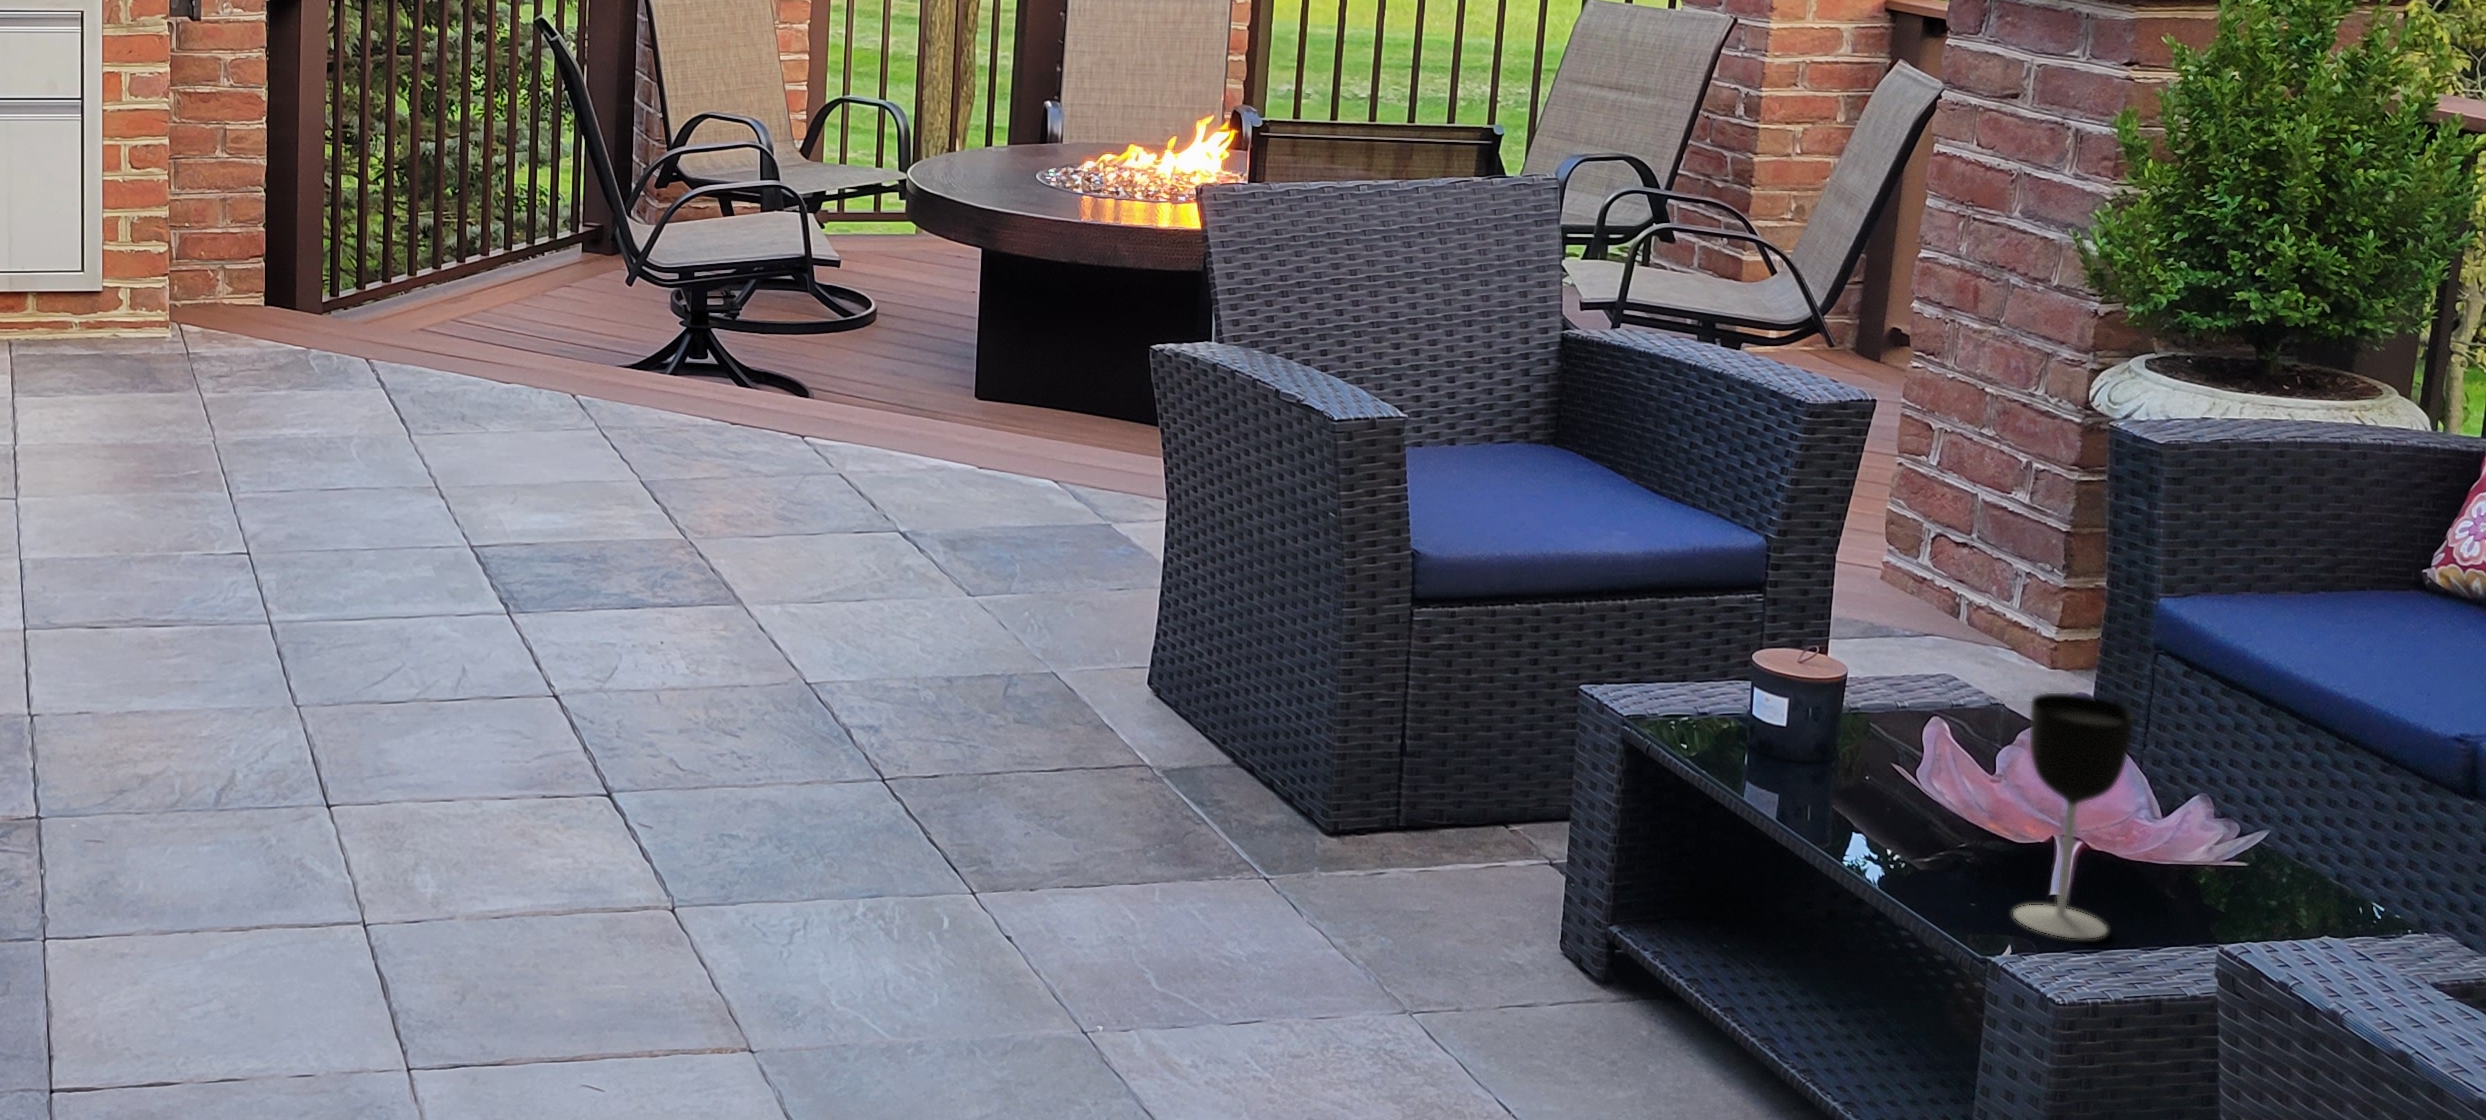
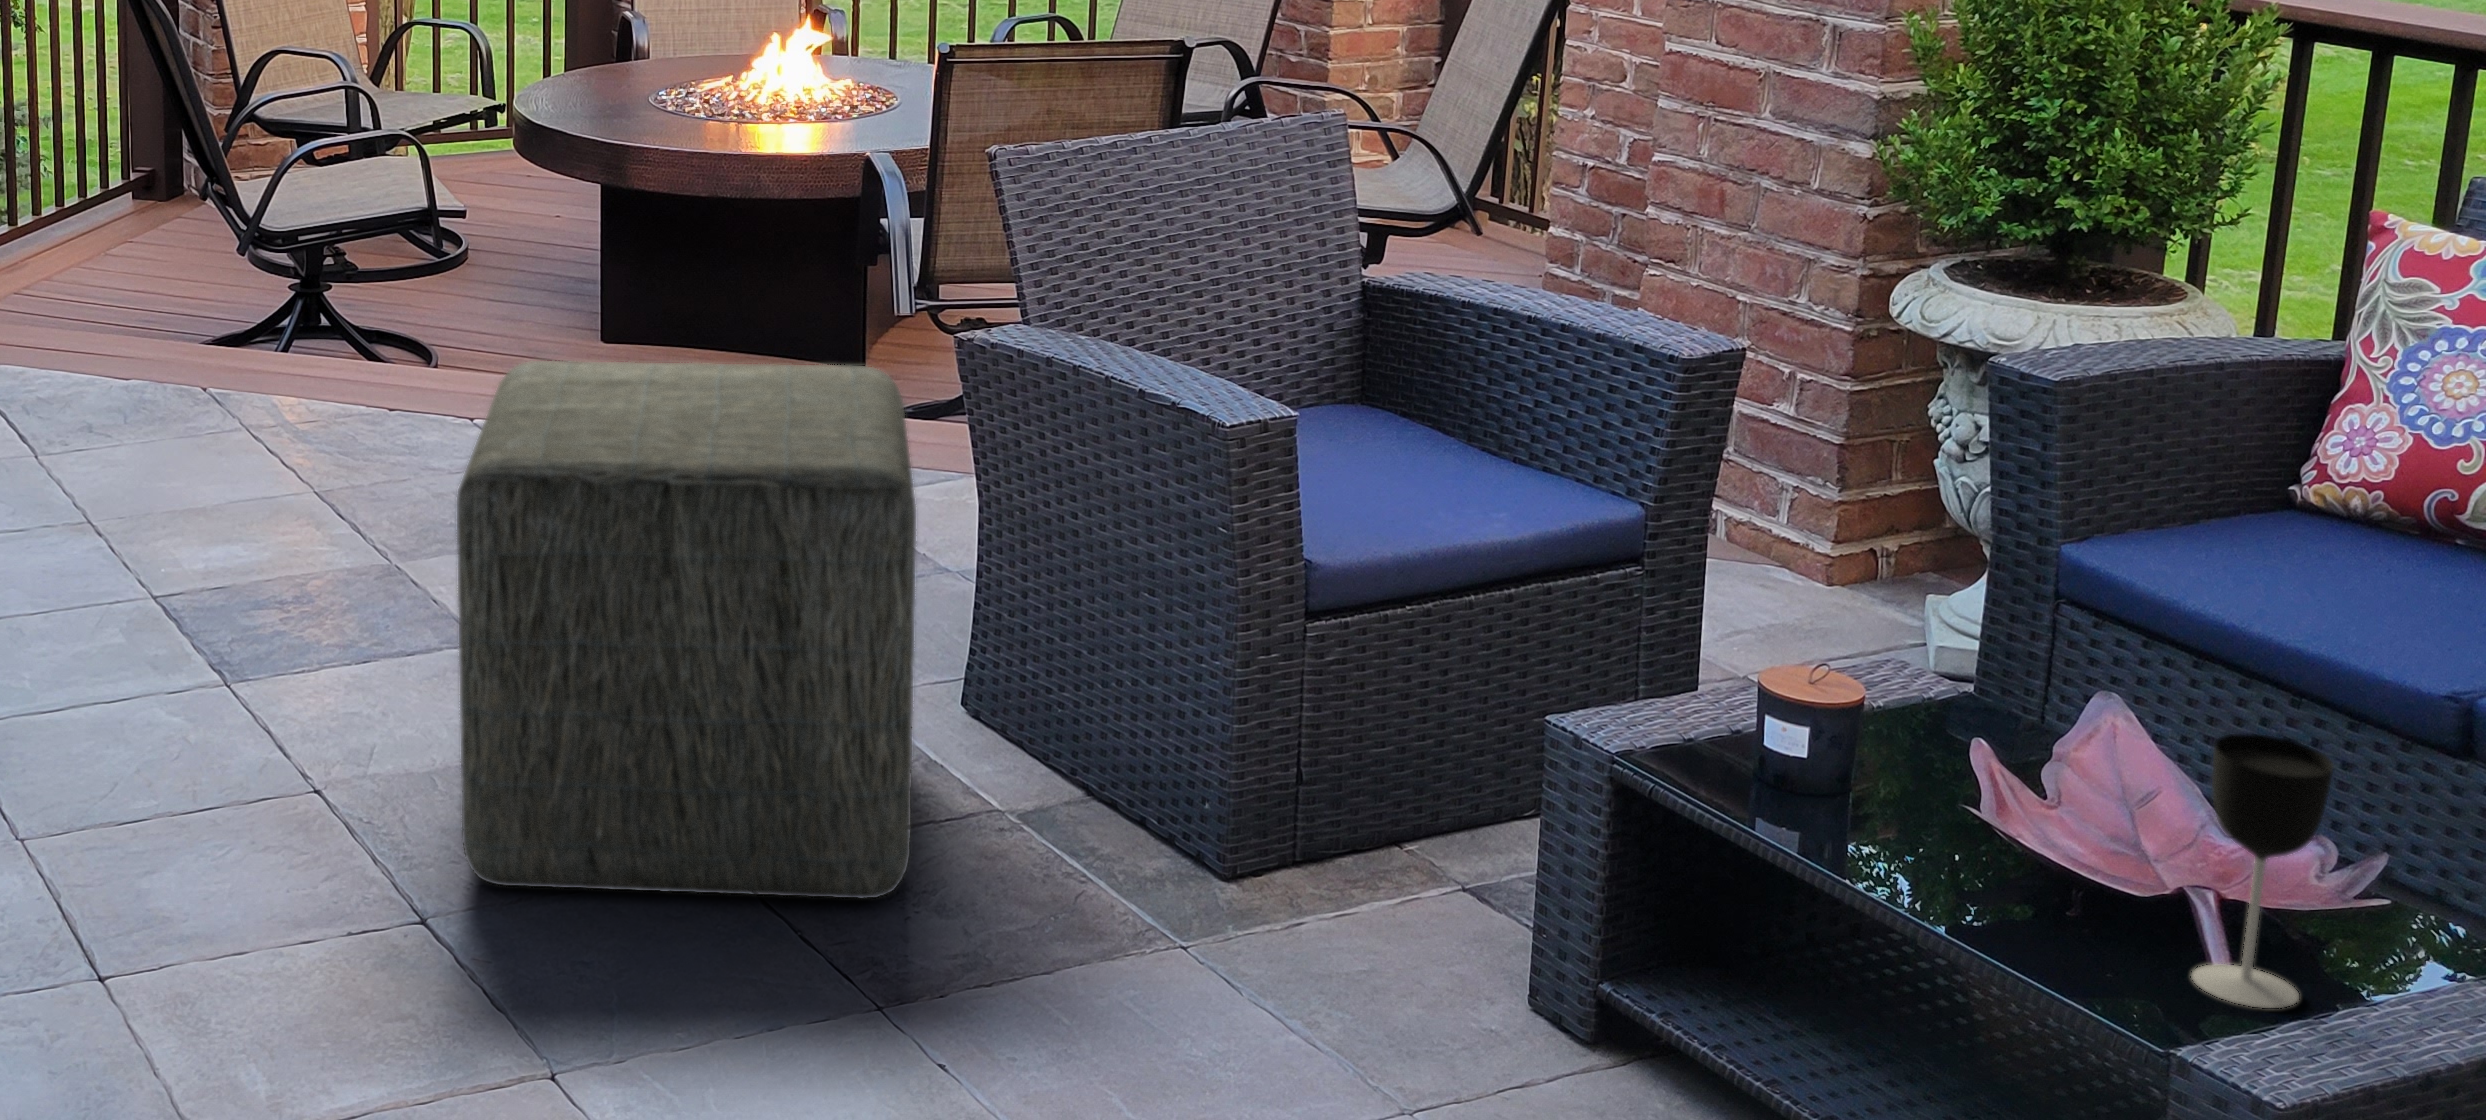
ottoman: none [627,337,1067,809] -> present [457,361,916,898]

